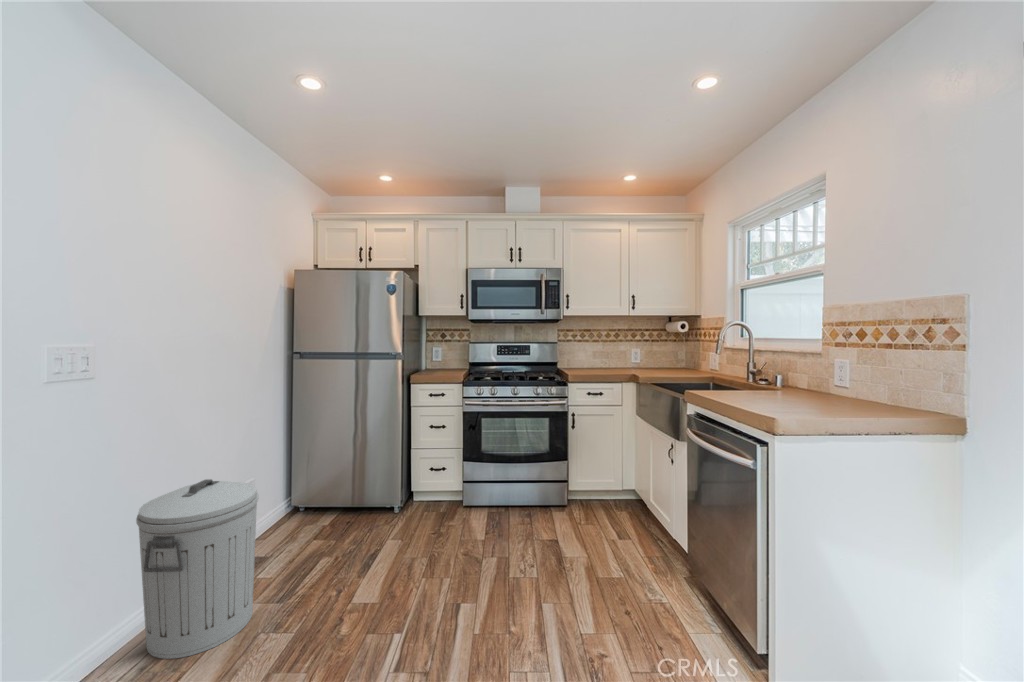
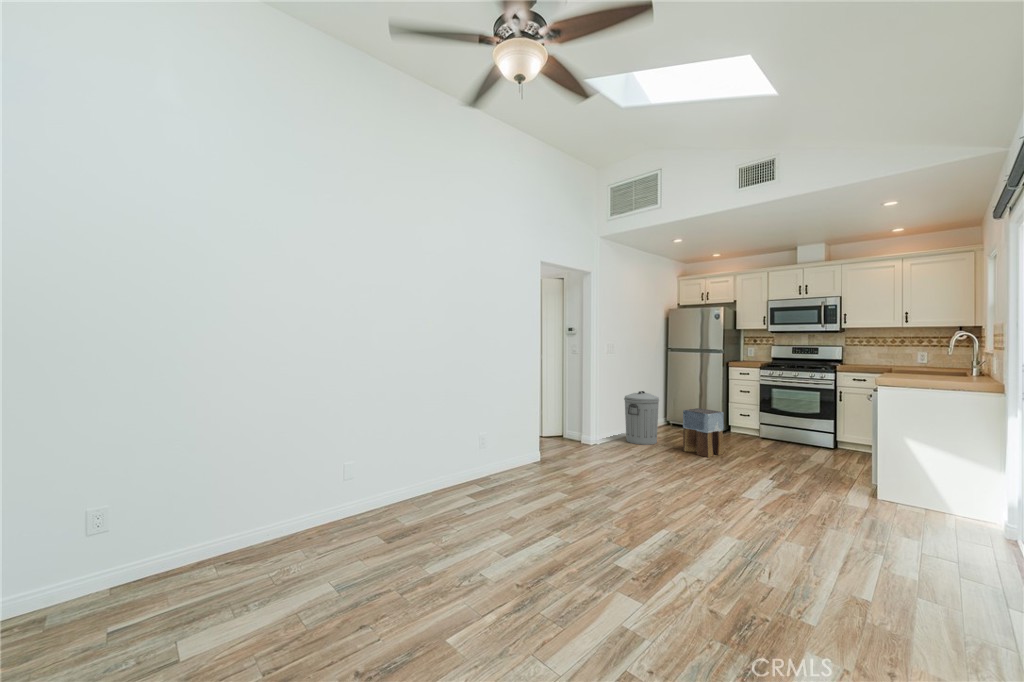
stool: none [324,504,425,657] -> present [683,408,724,457]

